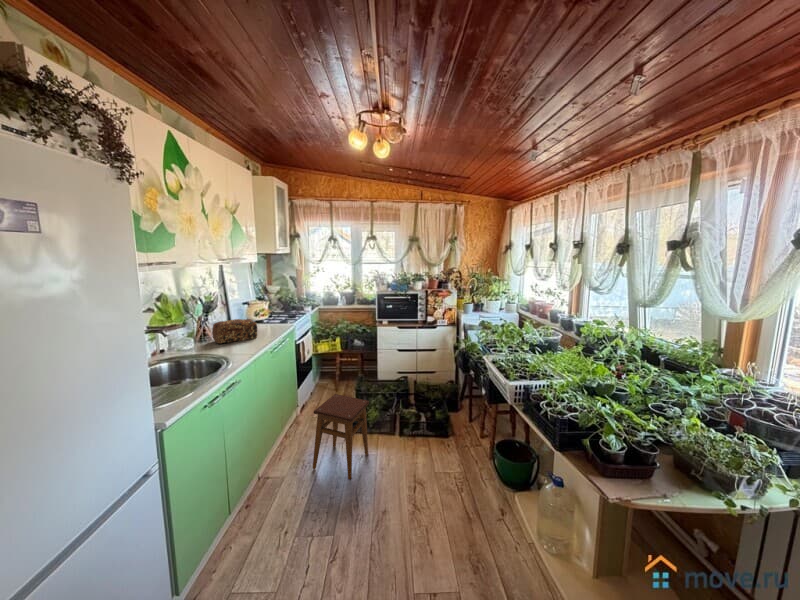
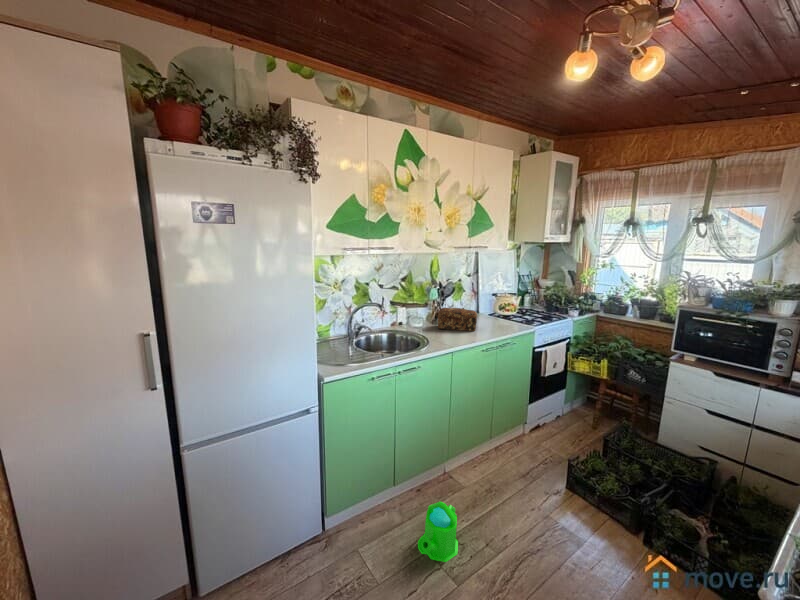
stool: present [313,394,369,480] -> none [494,426,582,543]
watering can: none [282,485,318,539] -> present [418,501,458,562]

